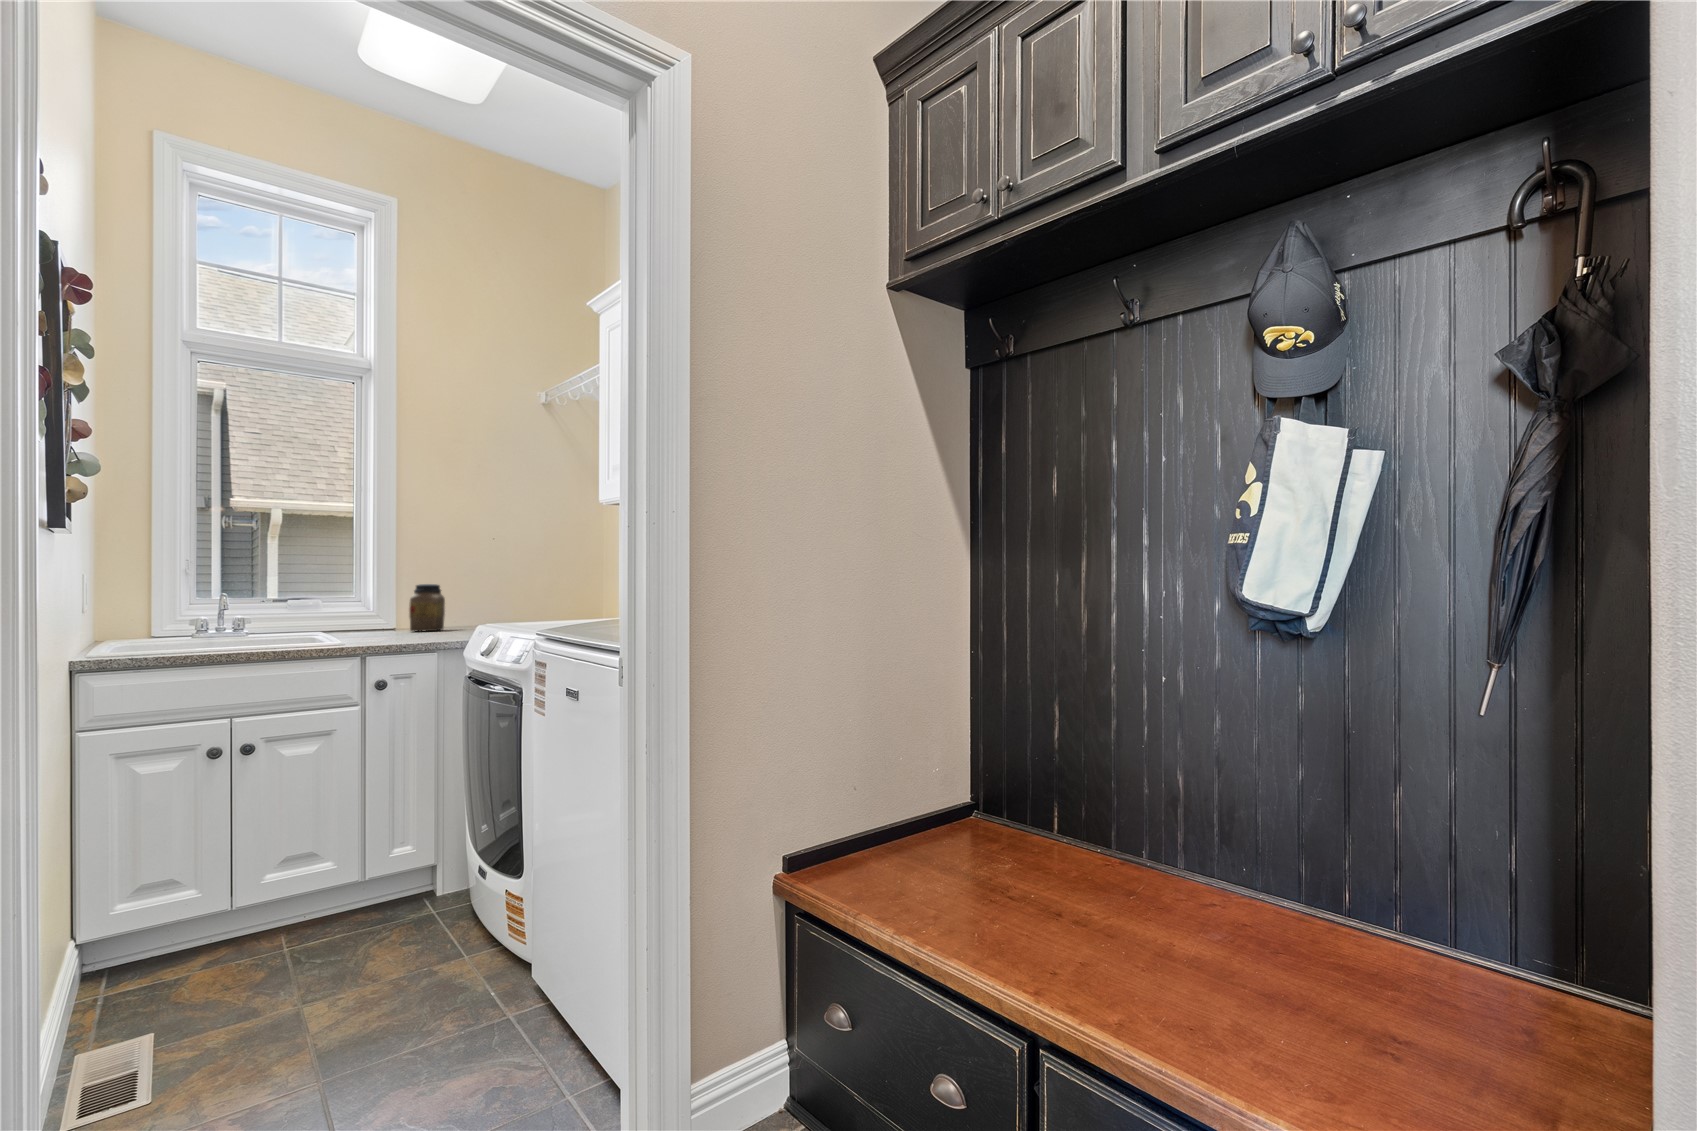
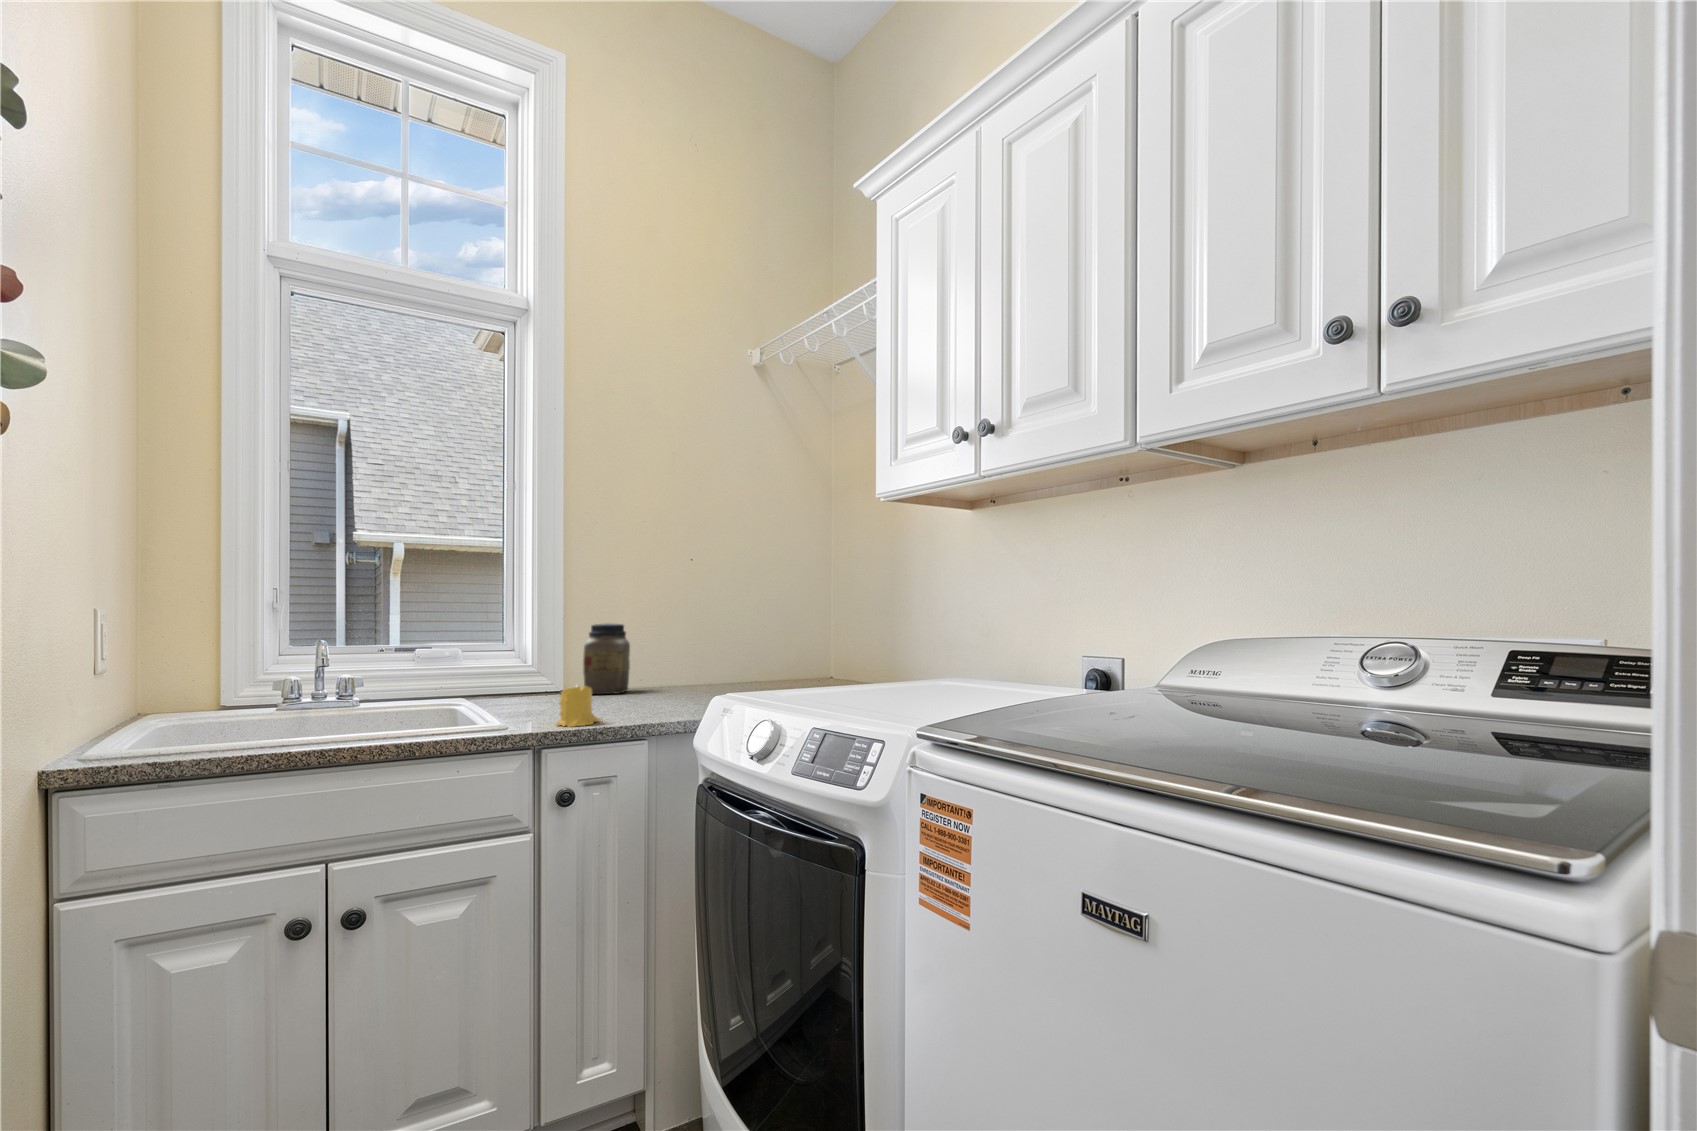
candle: none [374,618,406,644] -> present [556,686,601,727]

